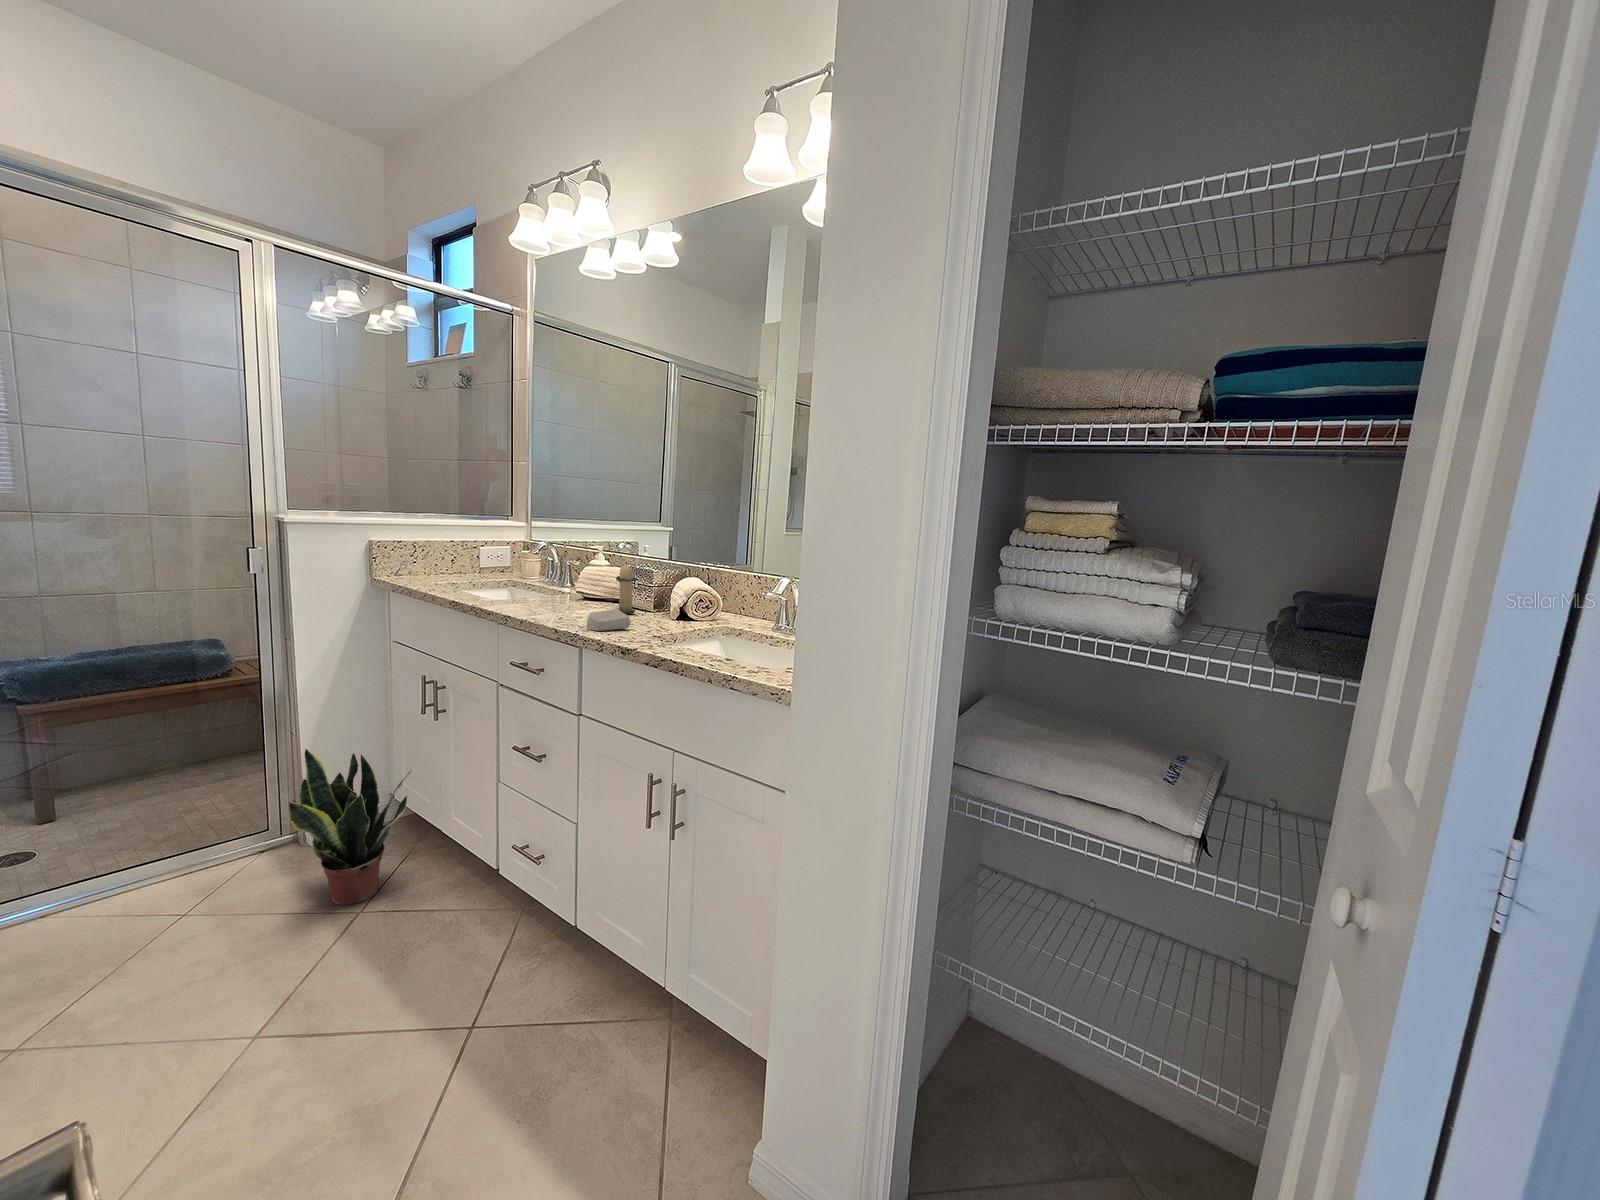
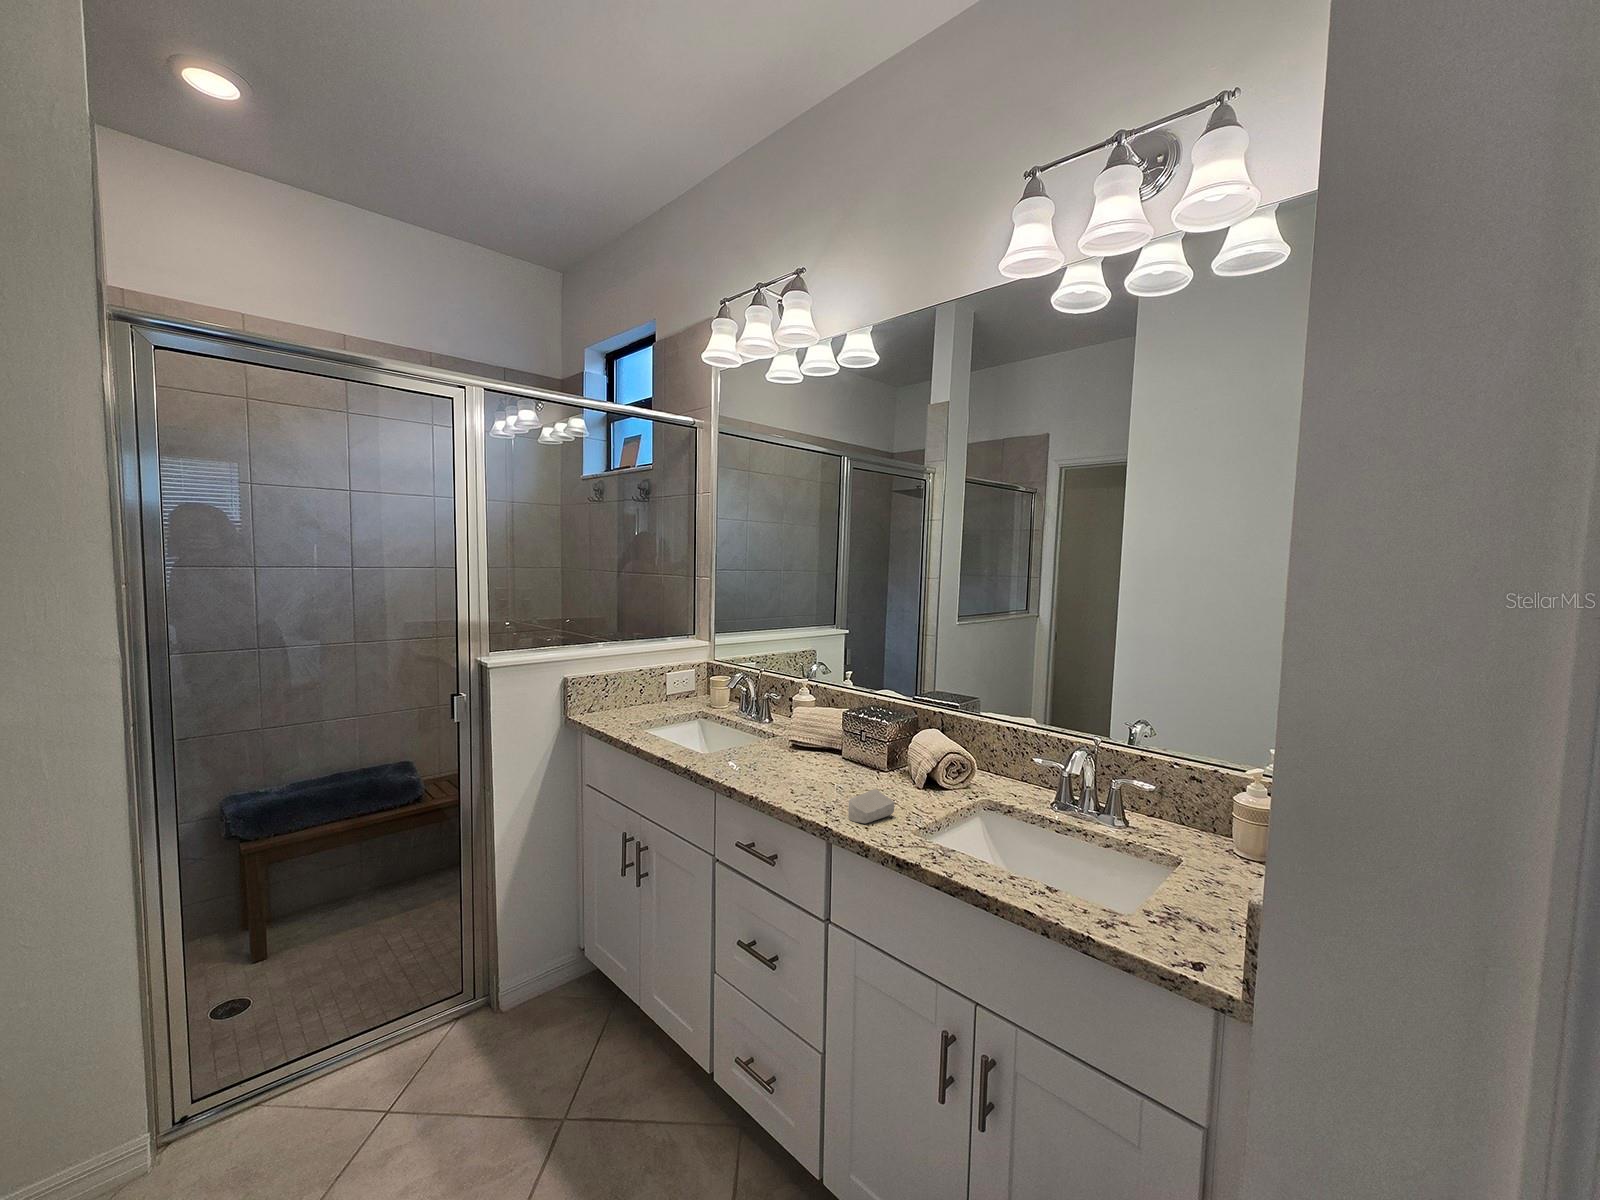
candle: present [616,562,636,614] -> none [844,715,873,776]
potted plant: present [288,749,412,905] -> none [505,924,619,1103]

